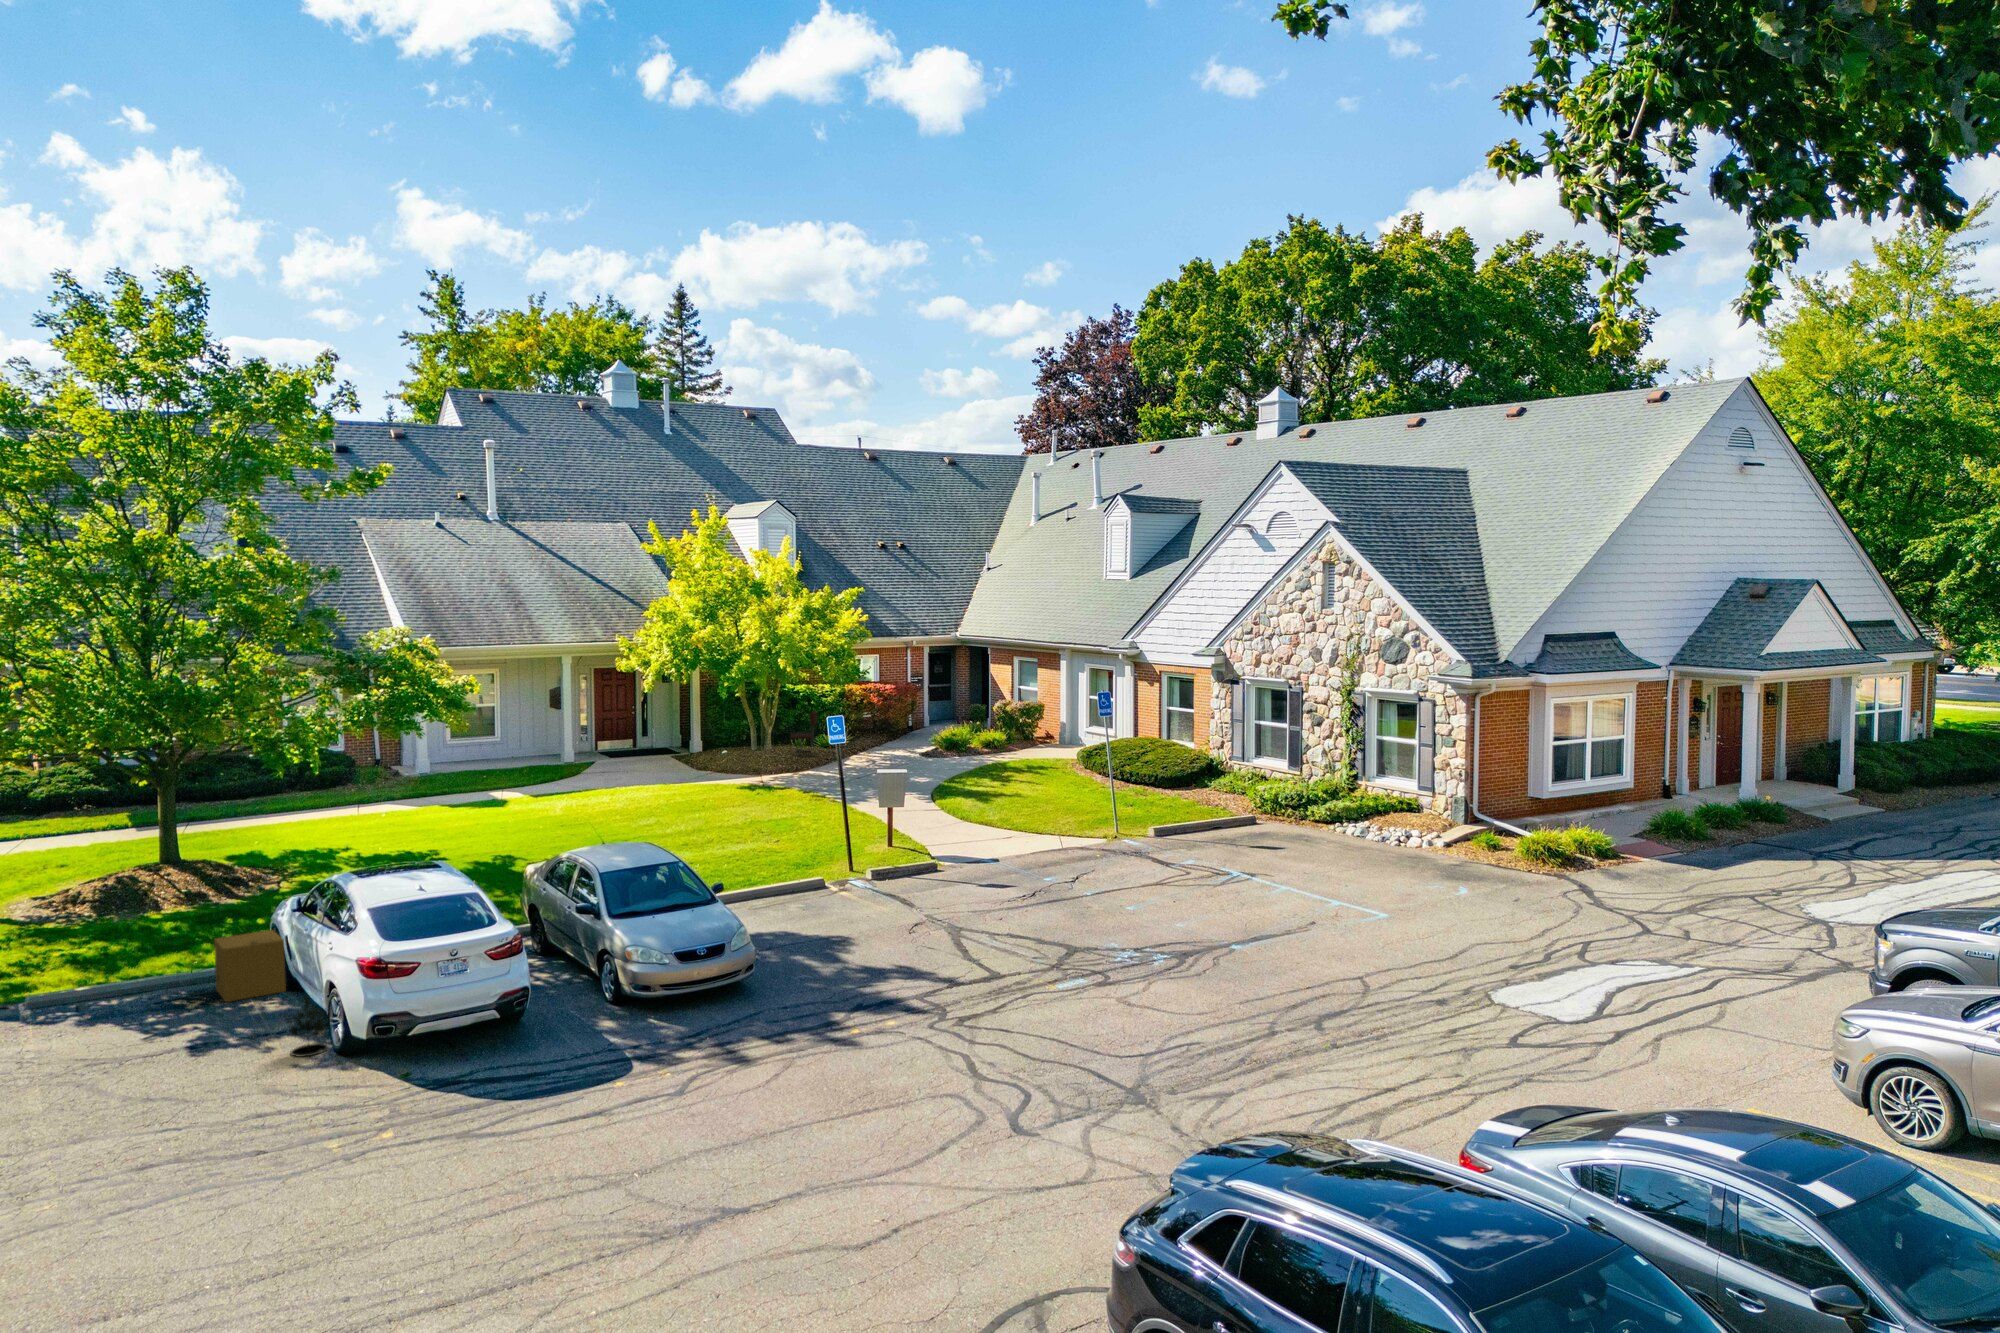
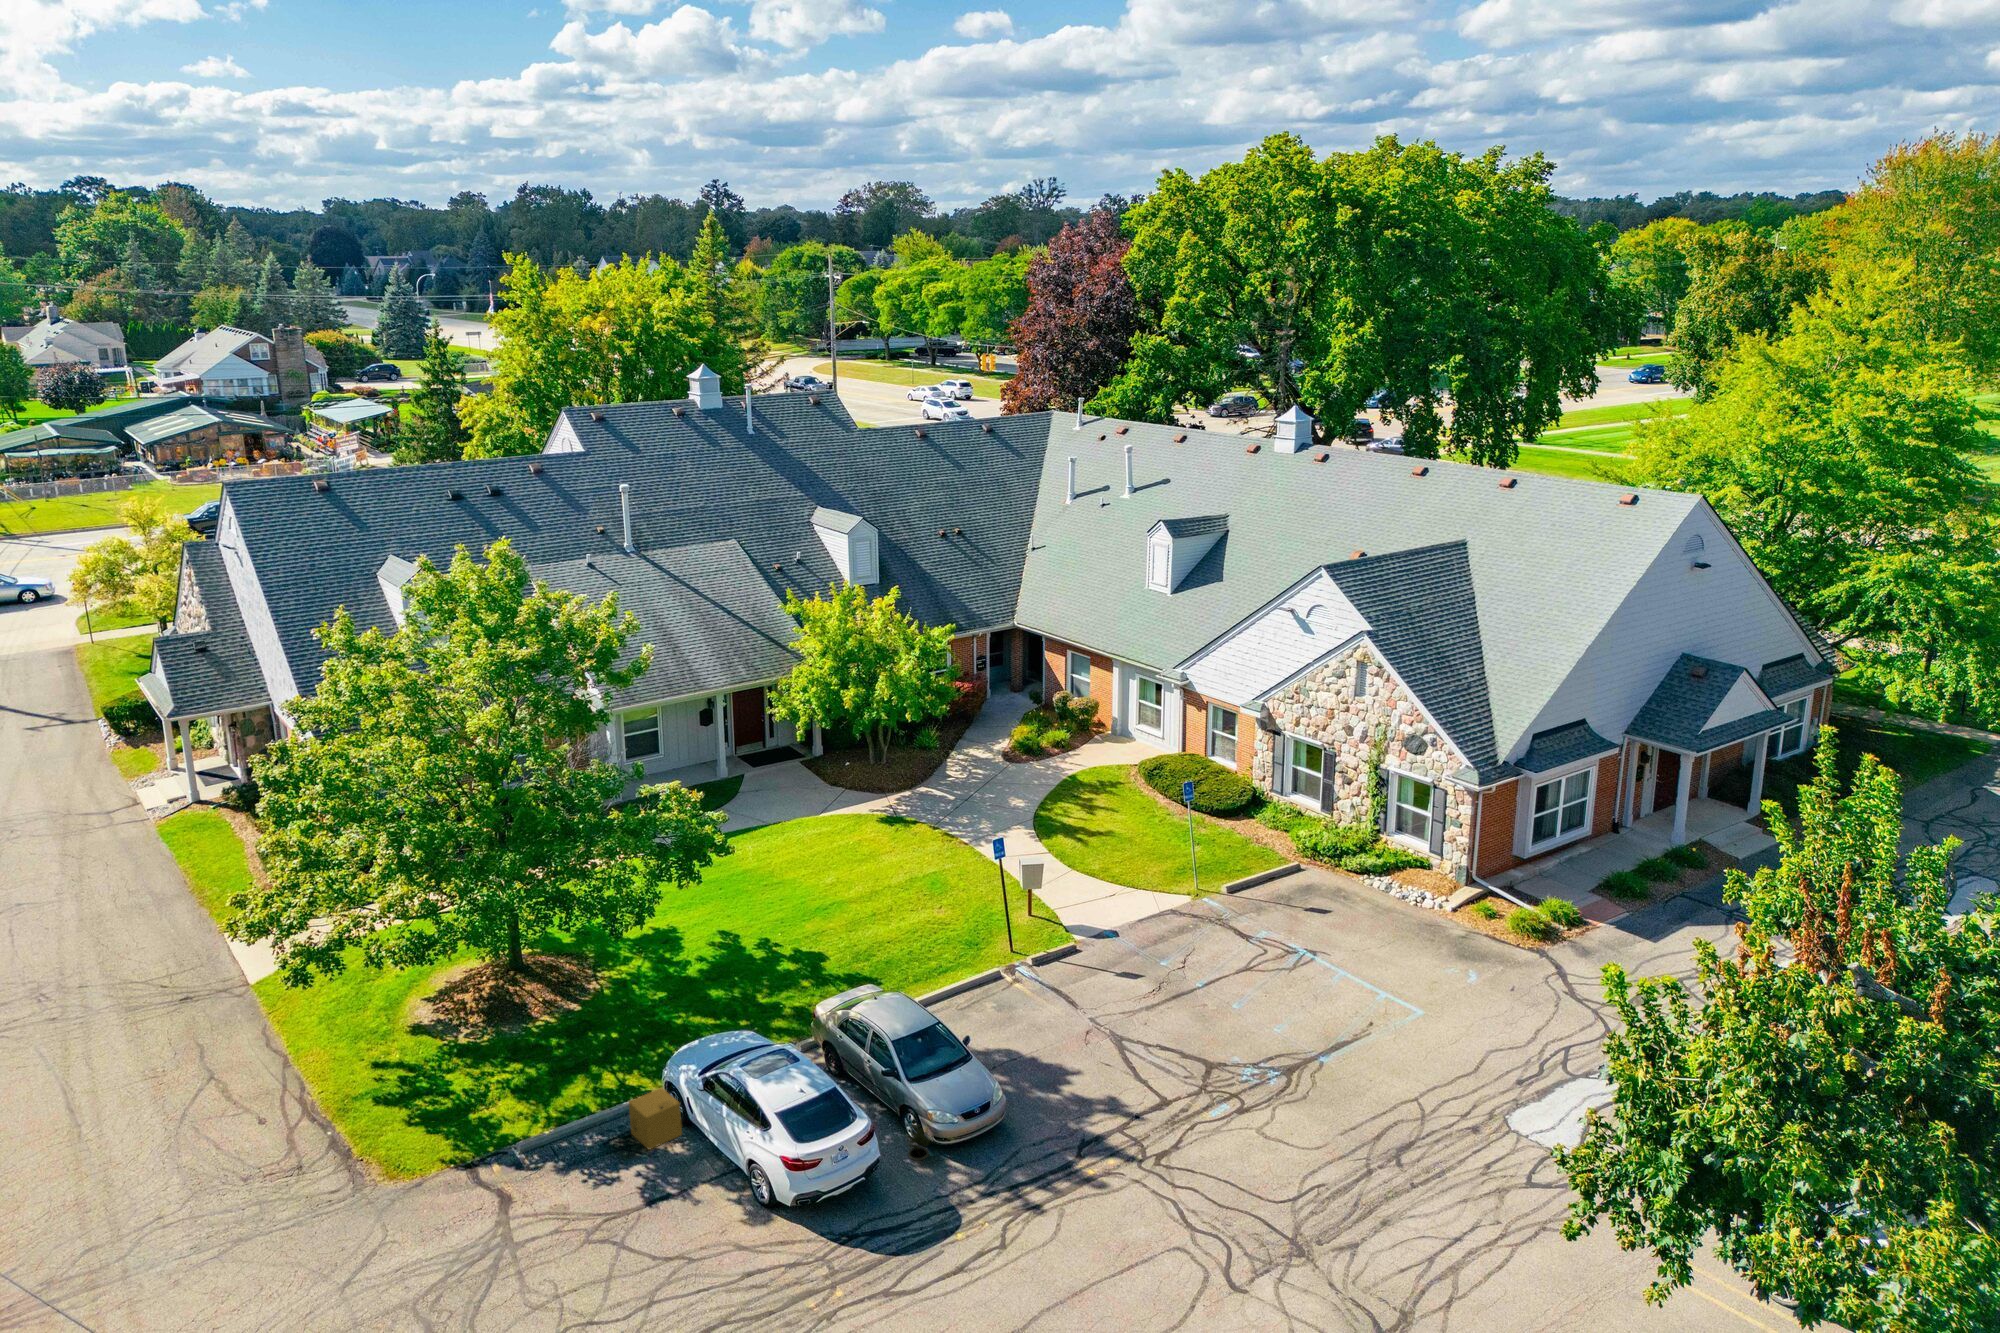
bench: present [790,711,817,756] -> none [888,714,913,759]
potted tree: present [284,995,328,1057] -> present [907,1122,929,1160]

